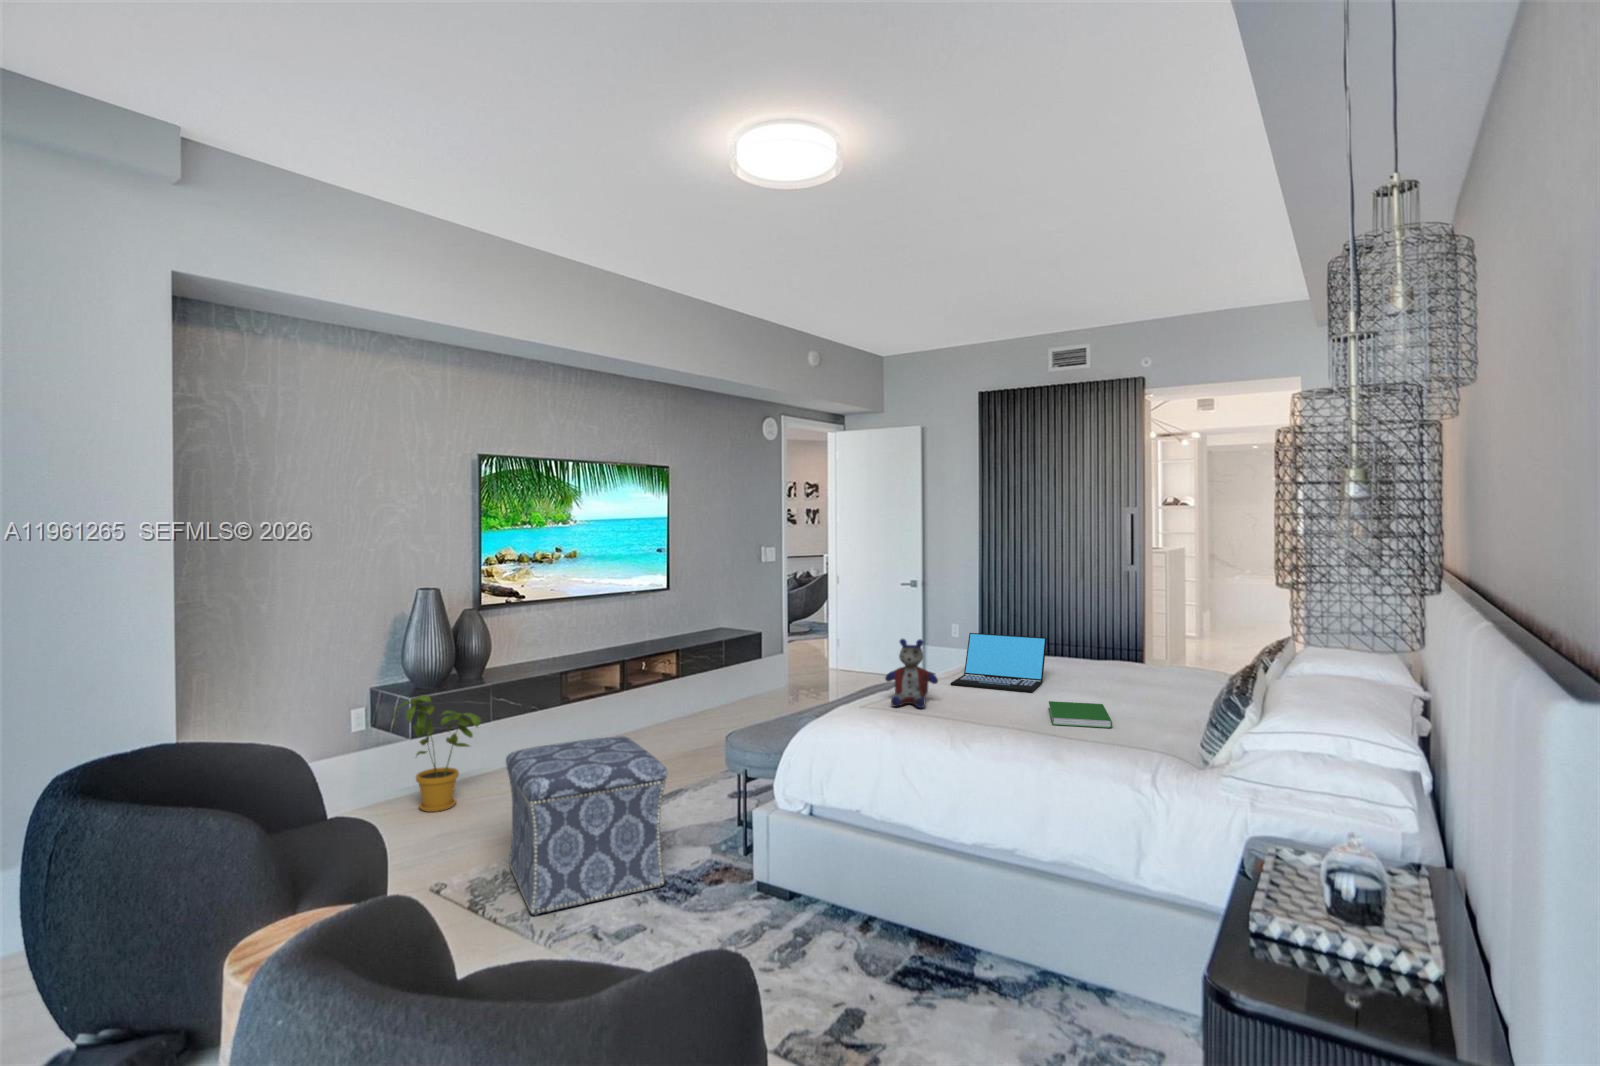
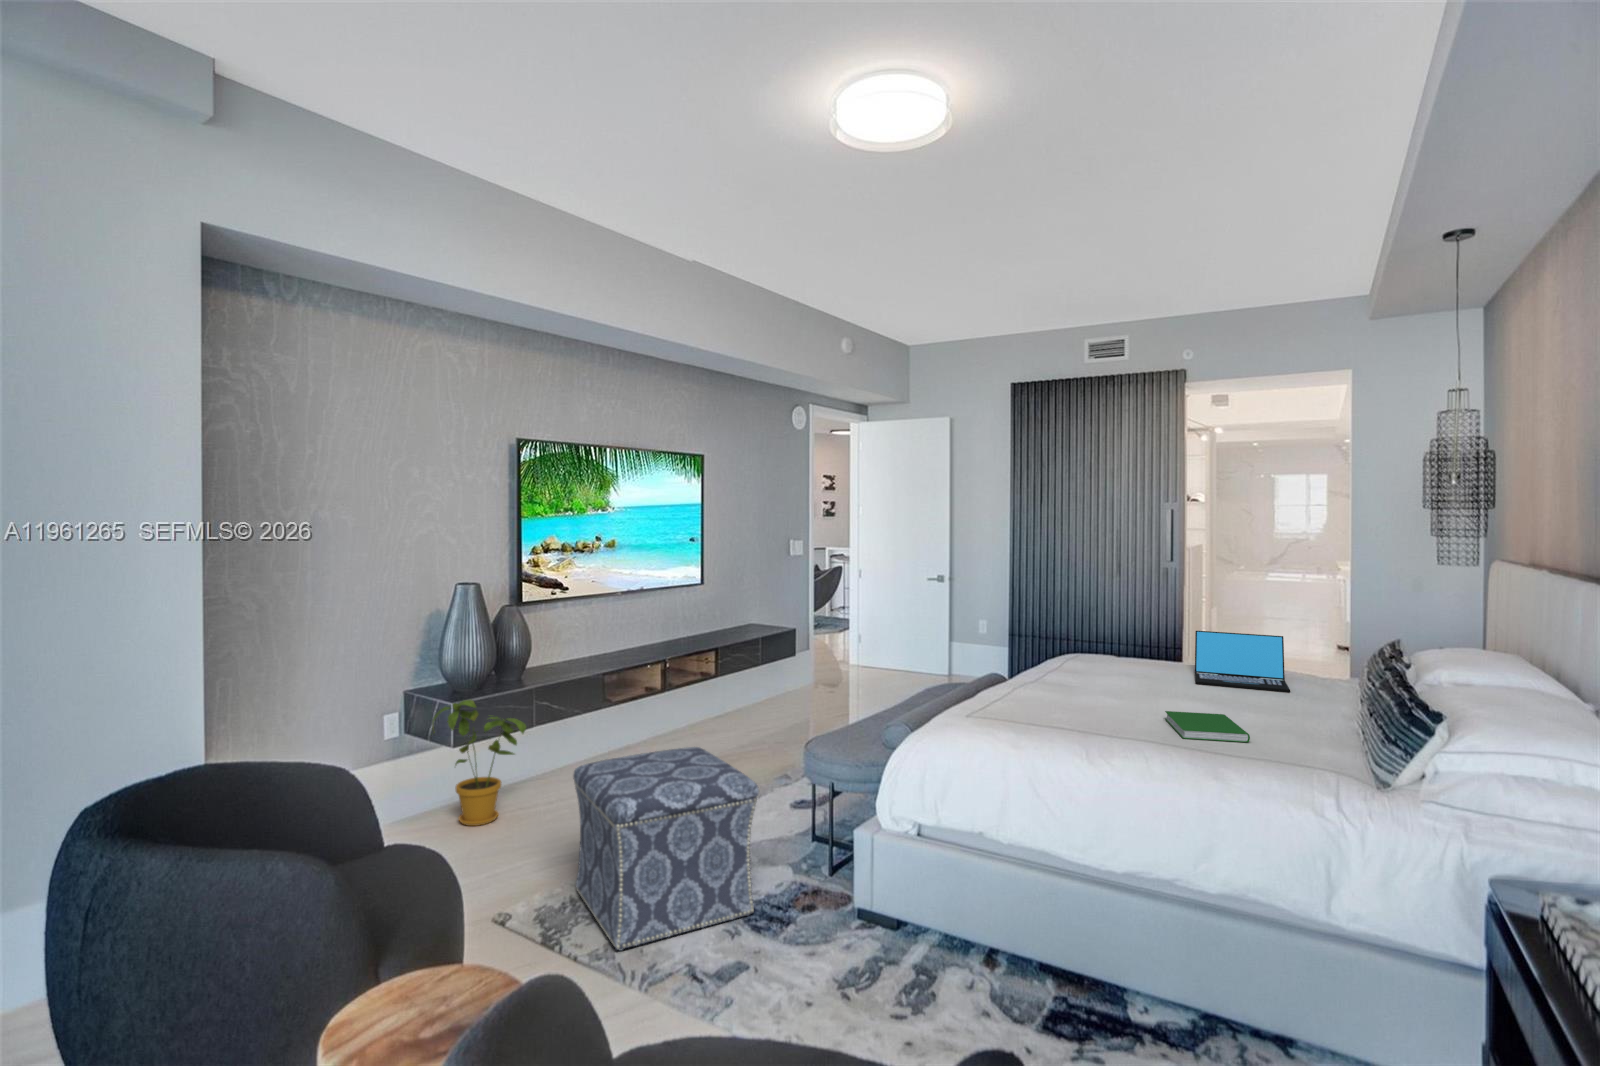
laptop: present [951,633,1047,693] -> present [1195,631,1290,692]
stuffed bear: present [885,639,938,708] -> none [985,642,1044,718]

